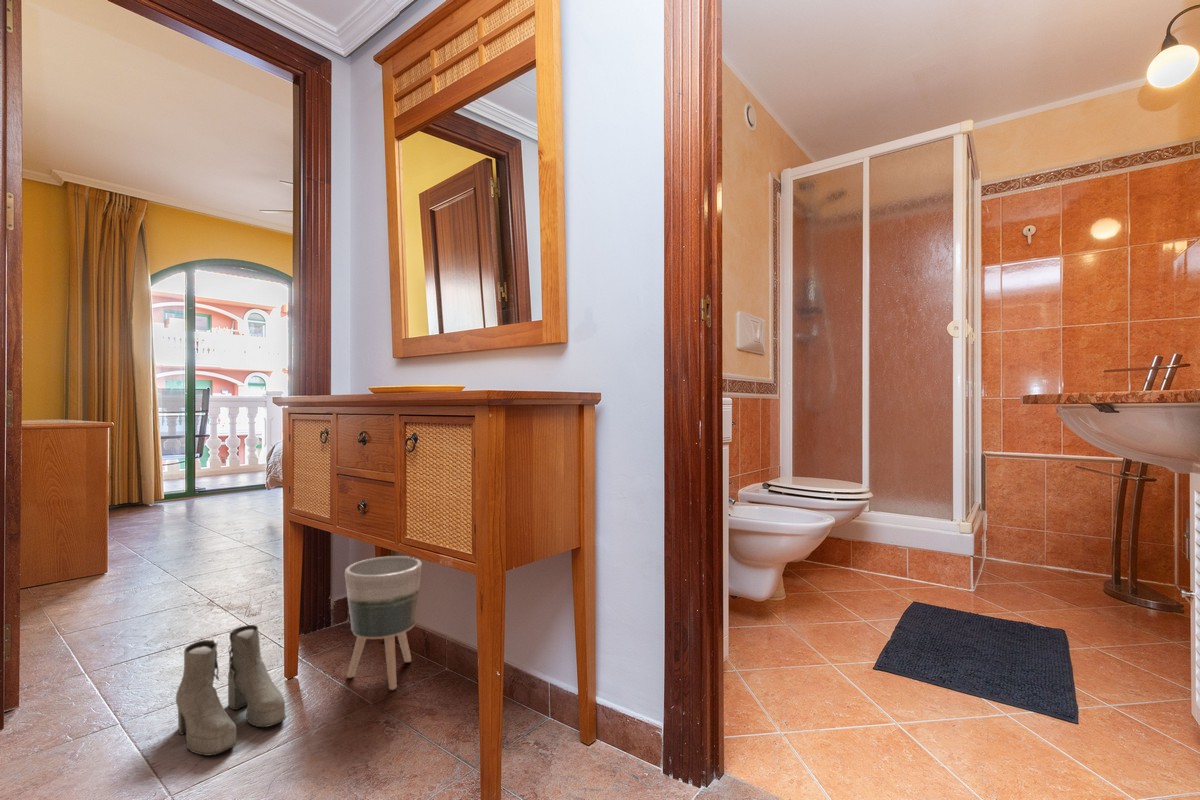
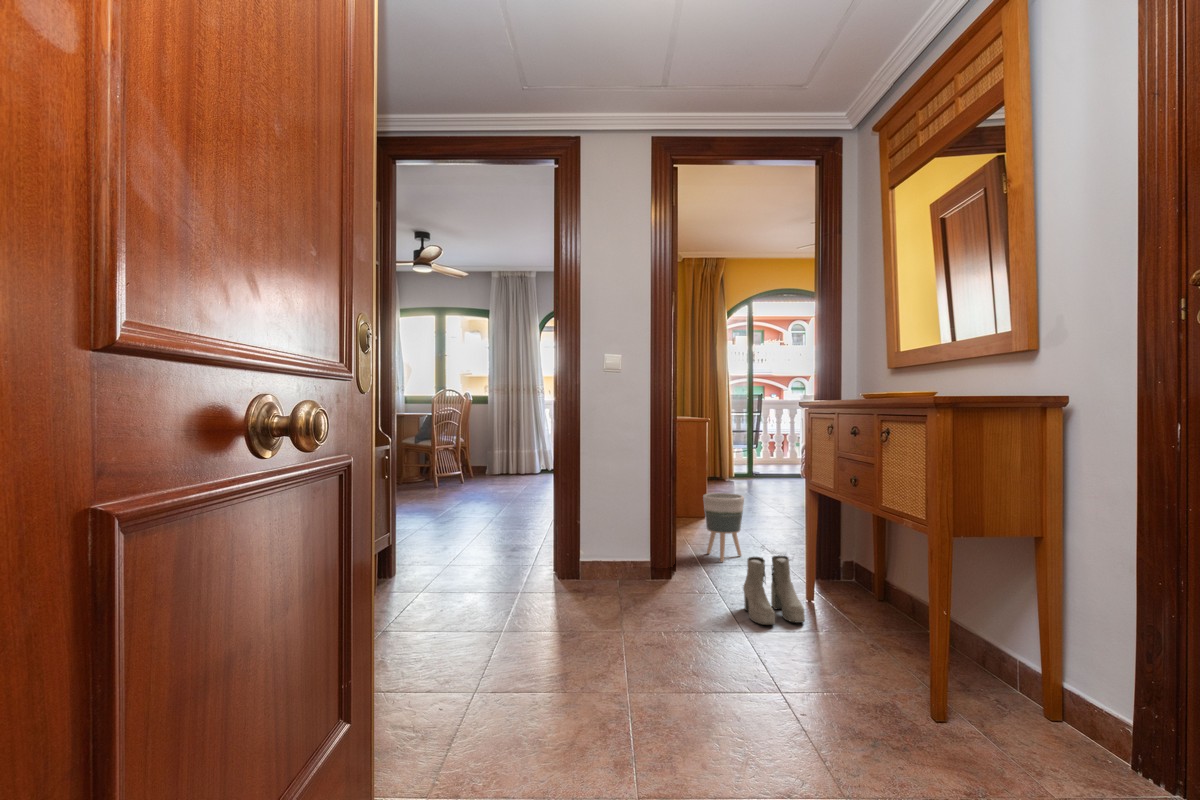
planter: present [345,556,422,690] -> present [703,493,744,562]

